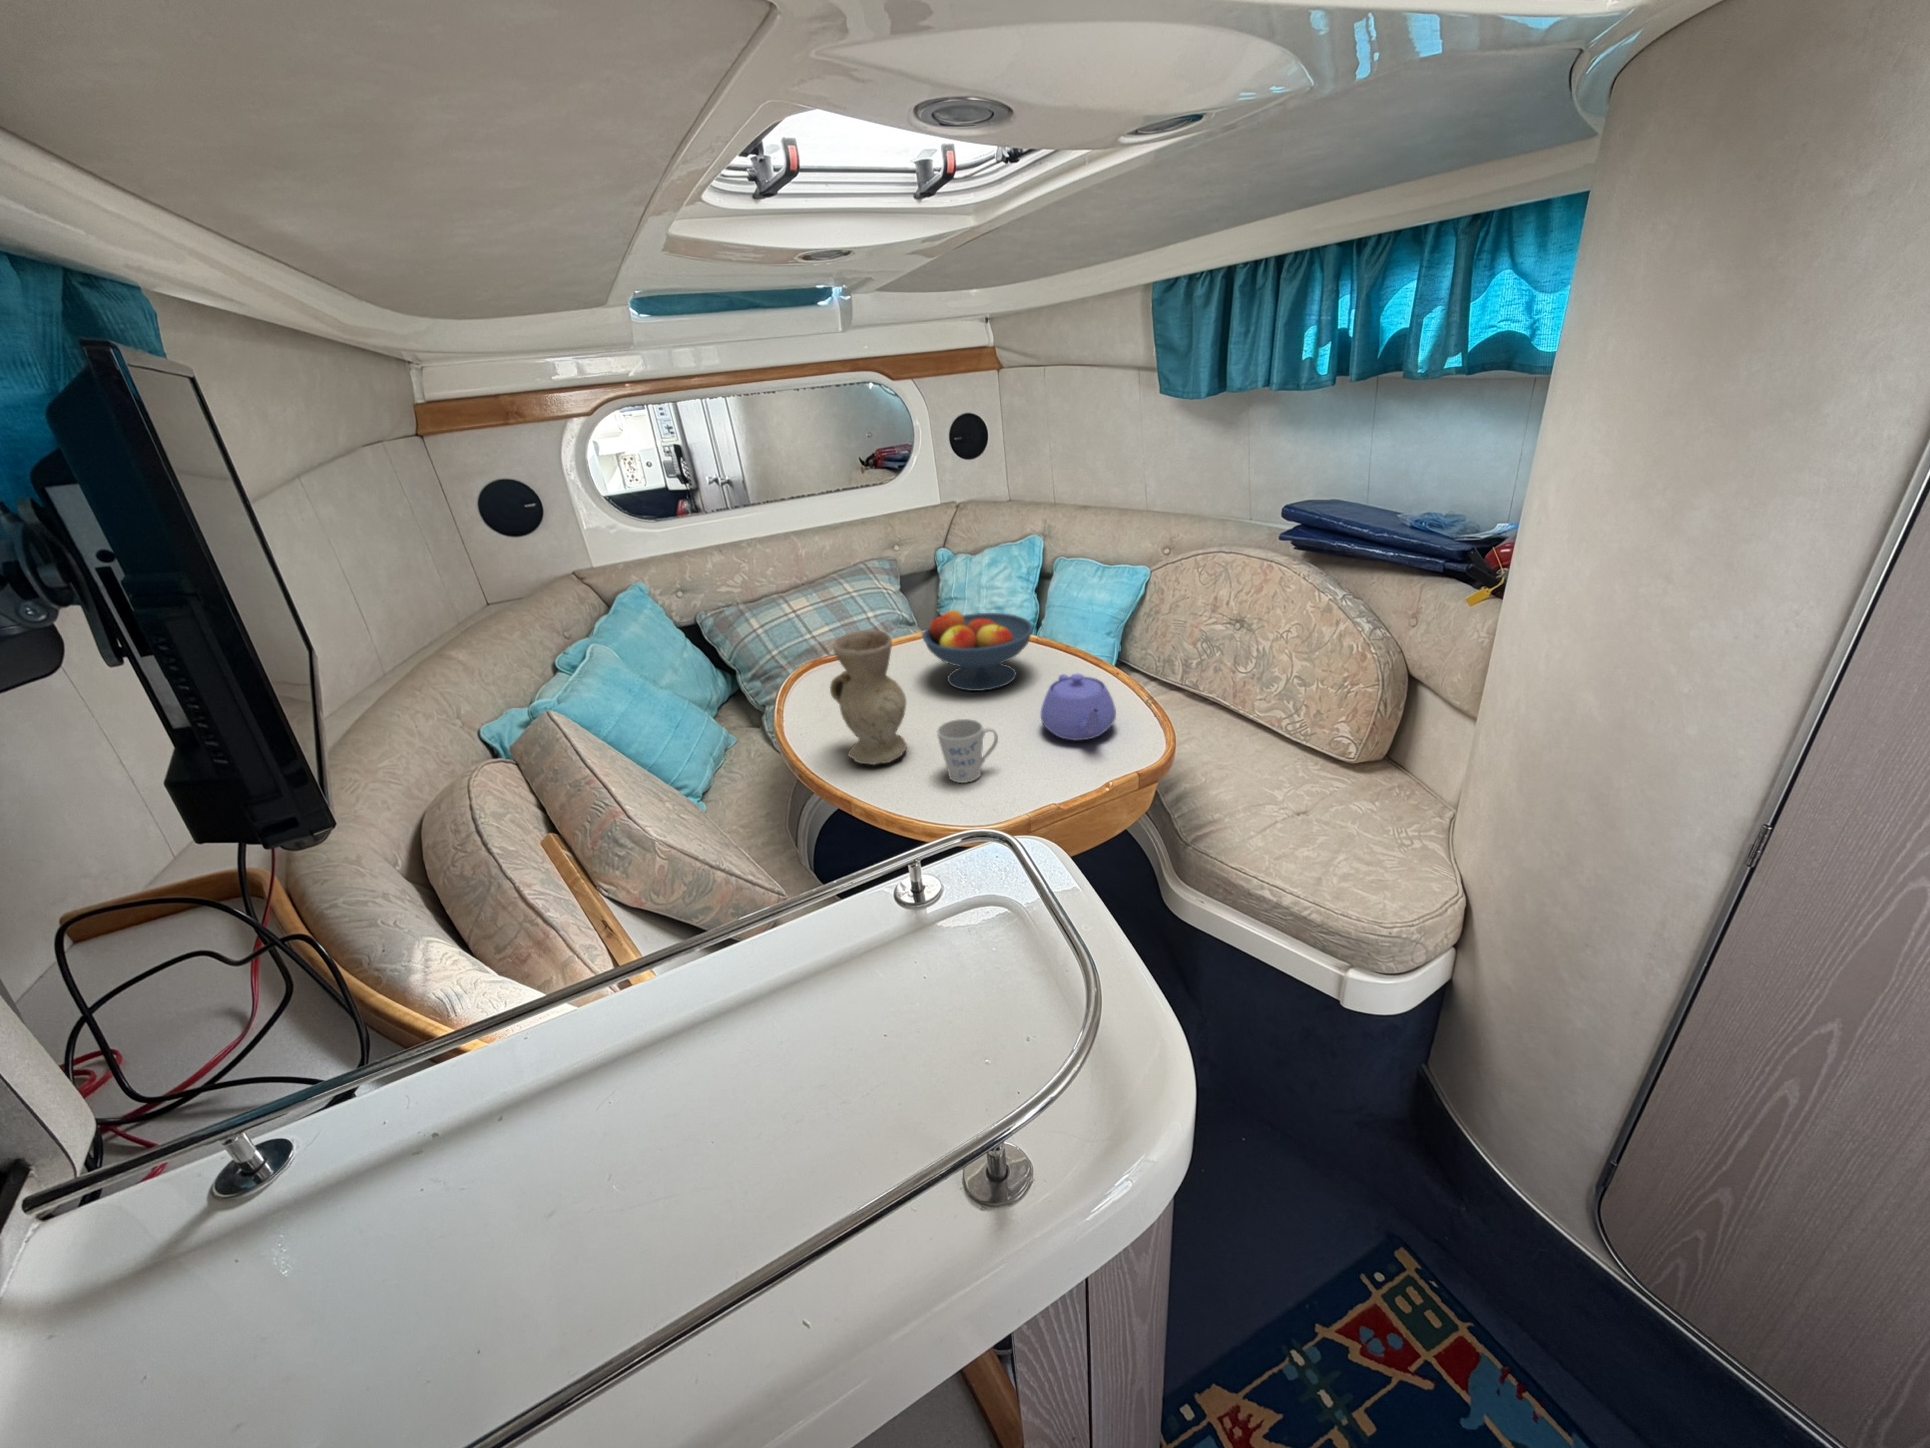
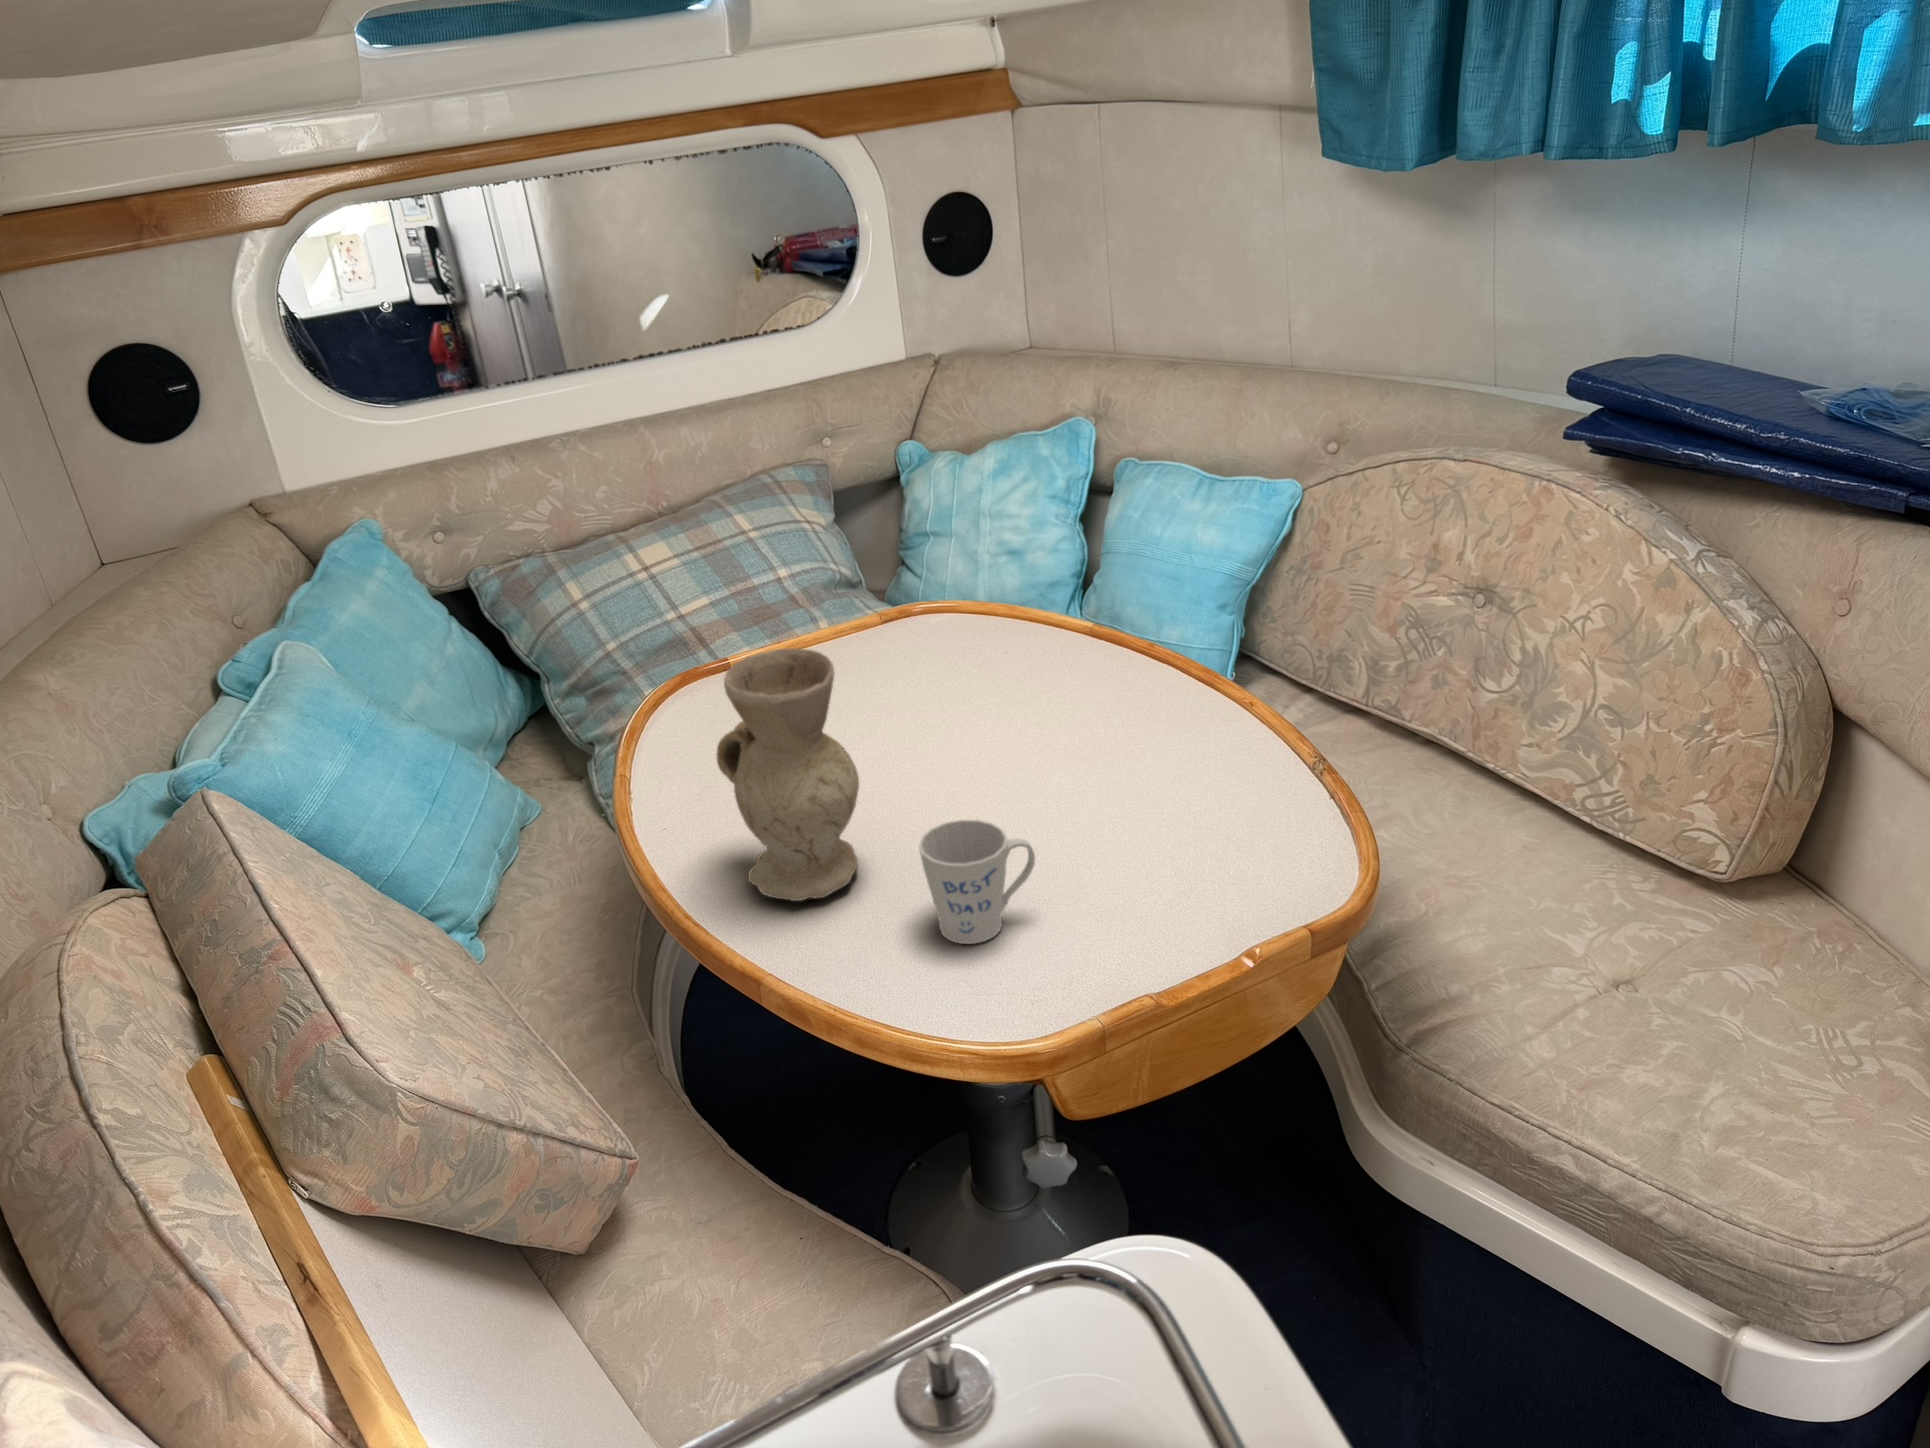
fruit bowl: present [922,610,1033,691] -> none [884,588,1093,741]
teapot: present [1041,673,1116,740] -> none [1113,719,1260,855]

